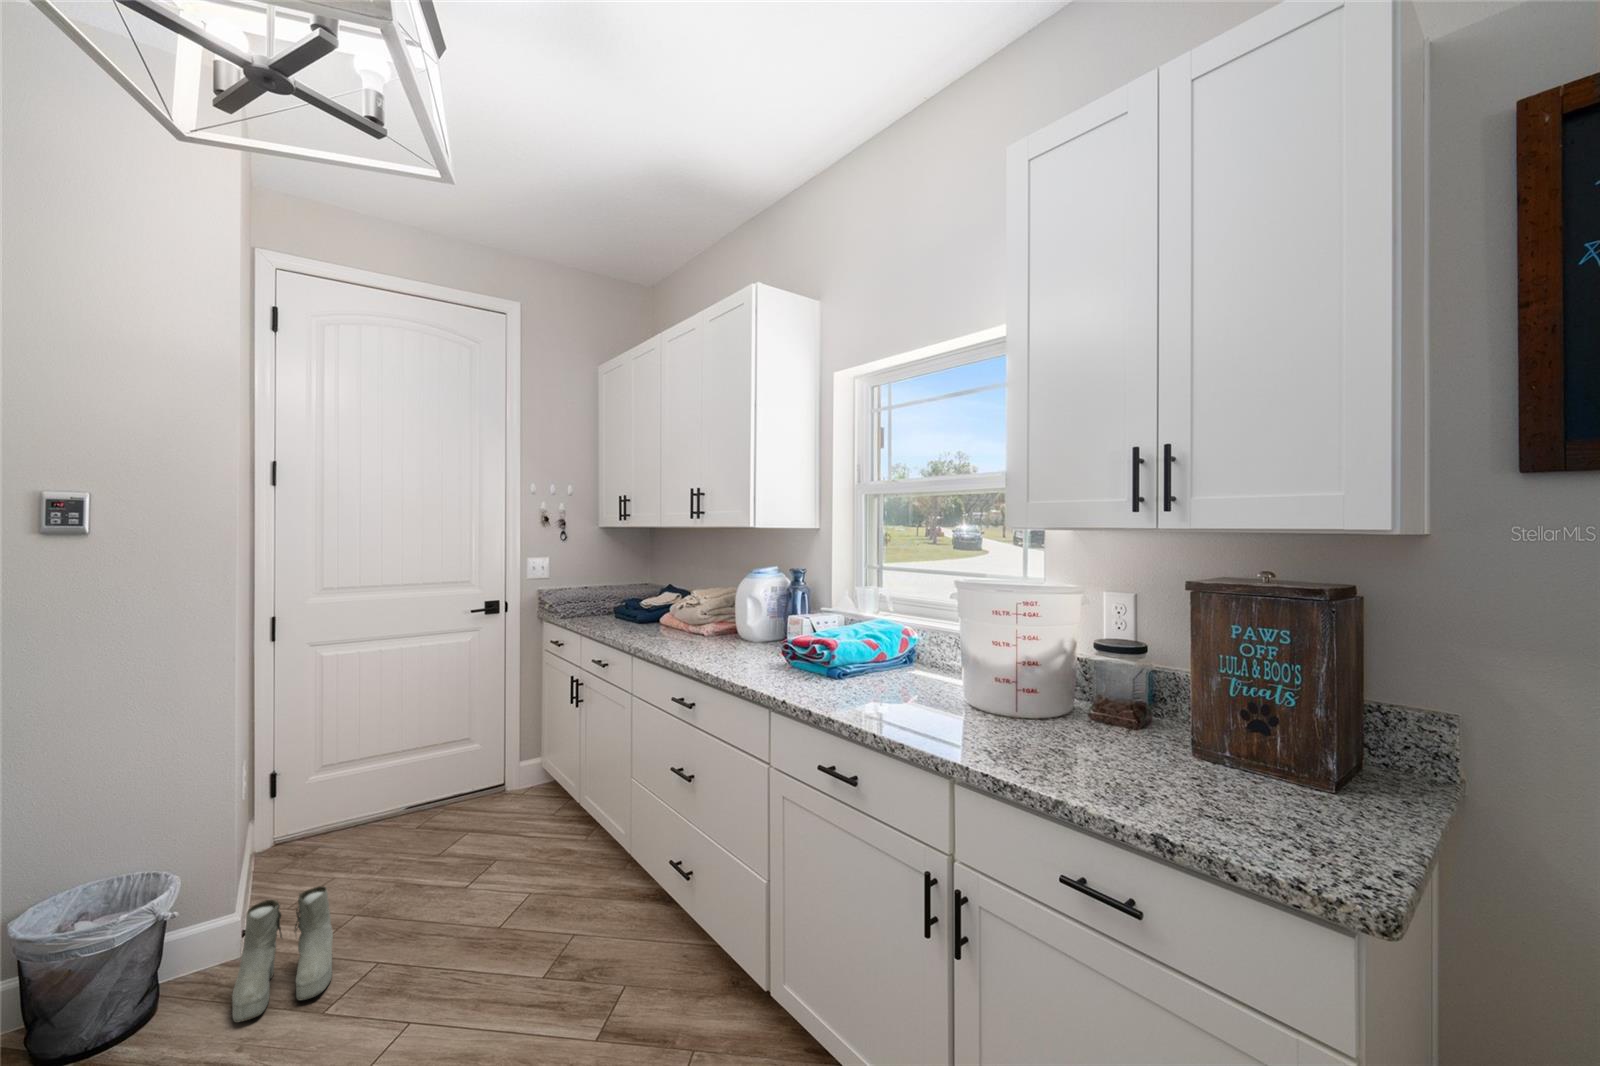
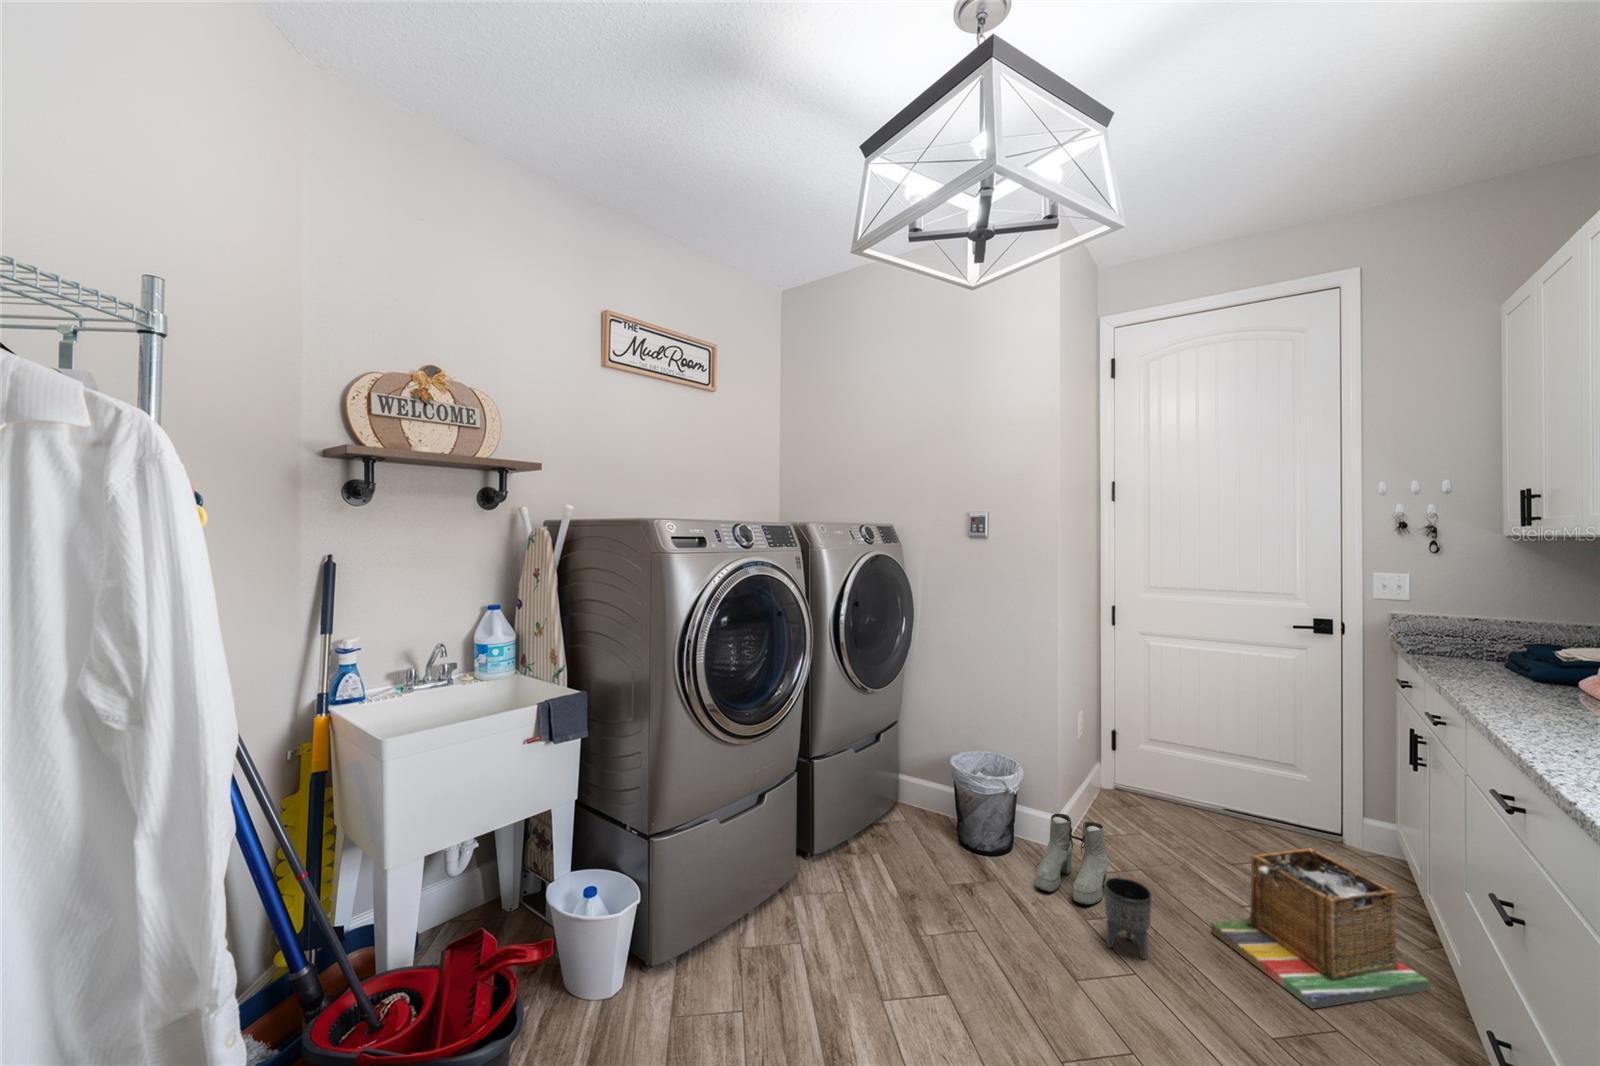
laundry basket: none [456,803,604,935] -> present [1211,848,1430,1009]
planter: none [361,921,420,1020] -> present [1104,877,1152,959]

